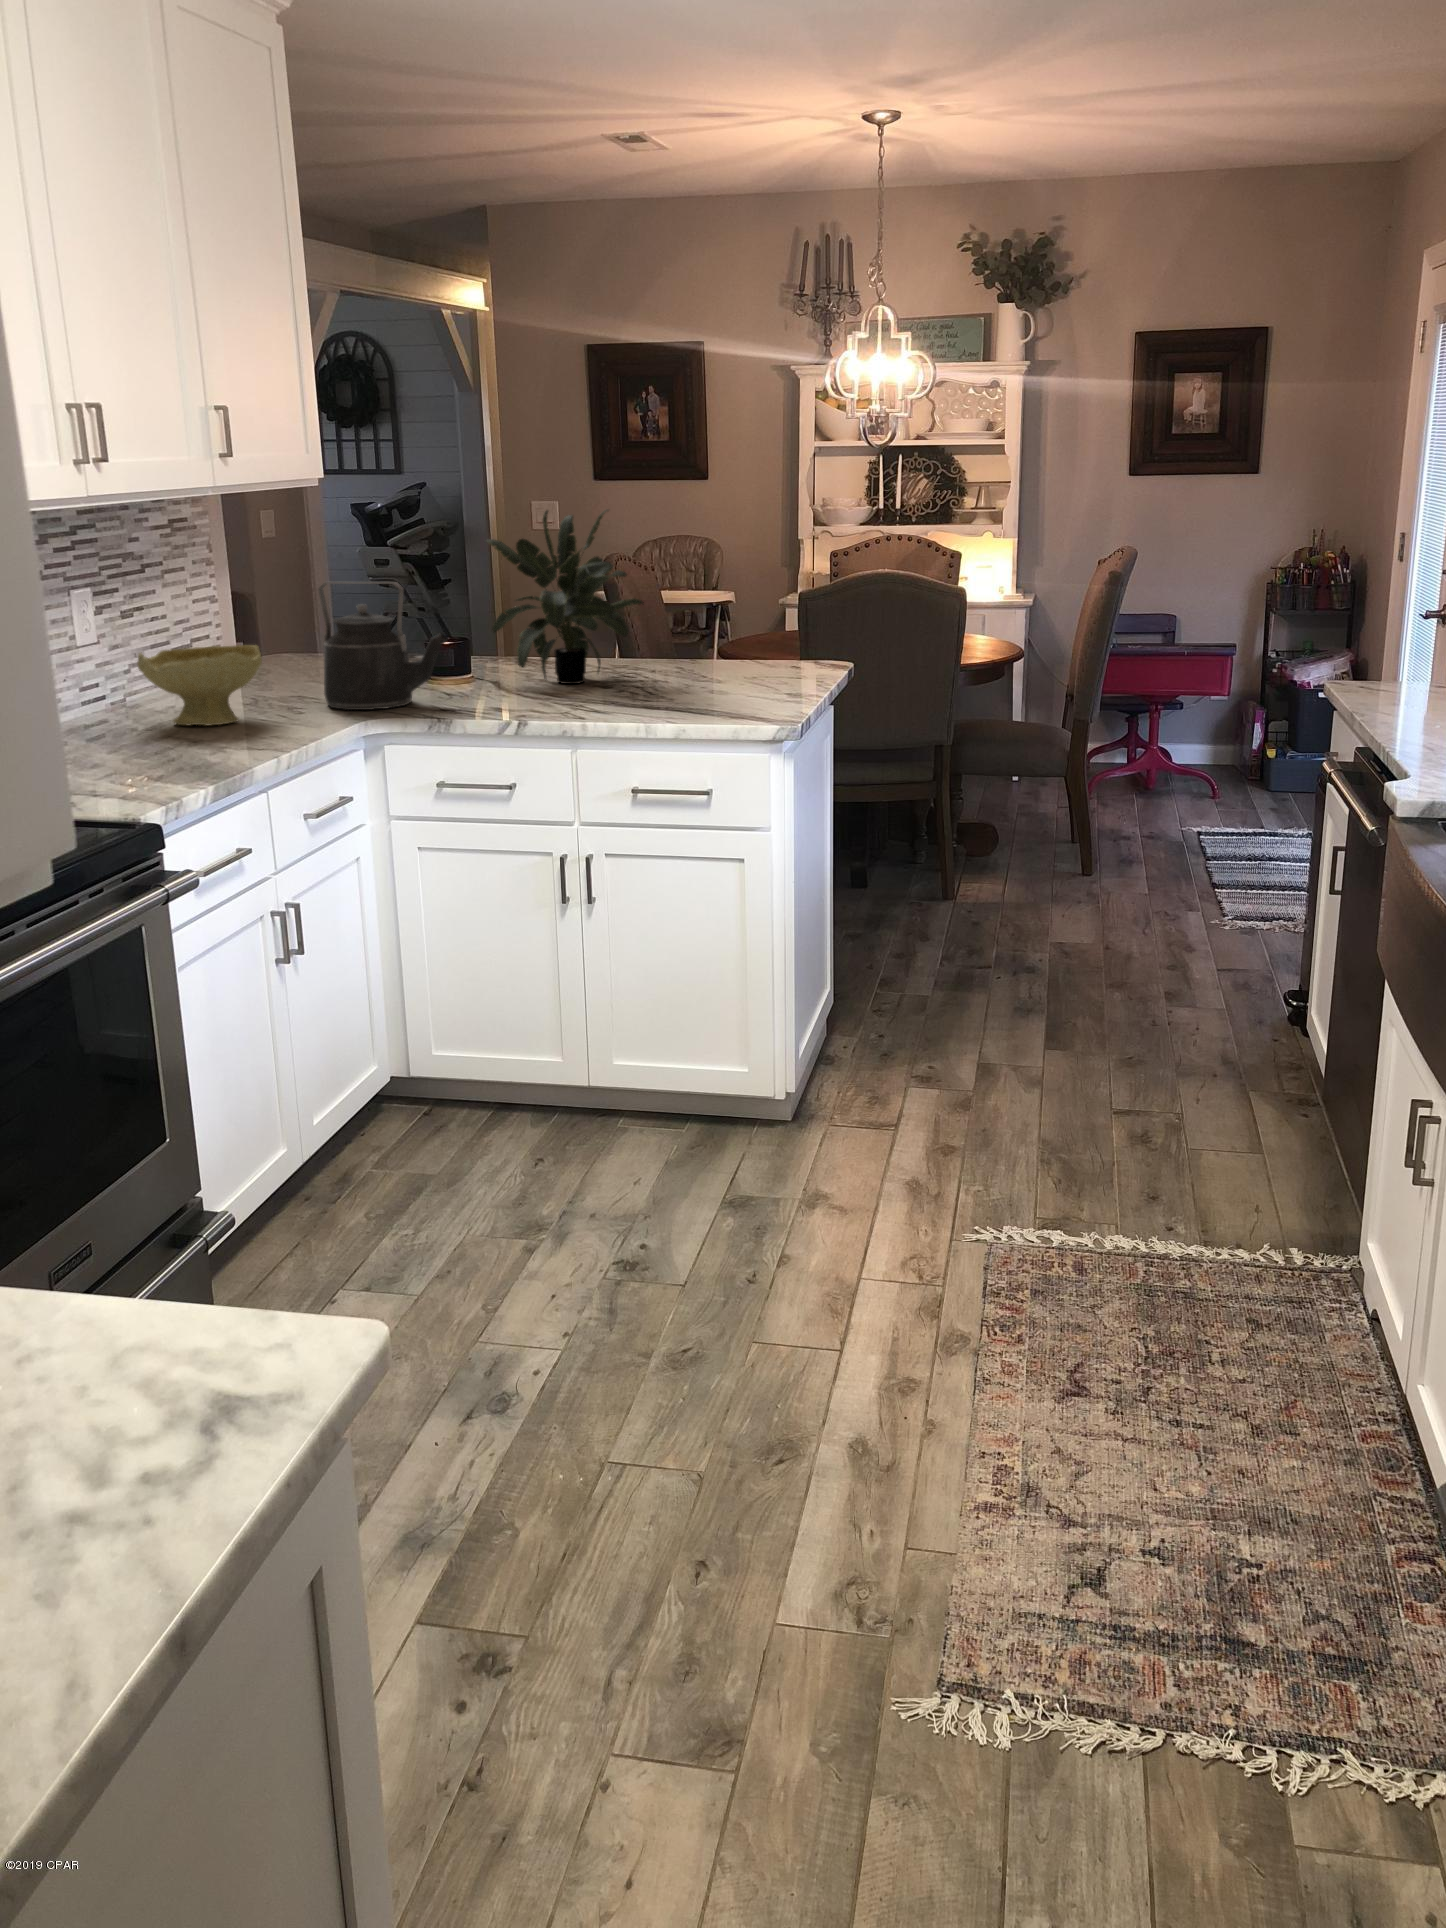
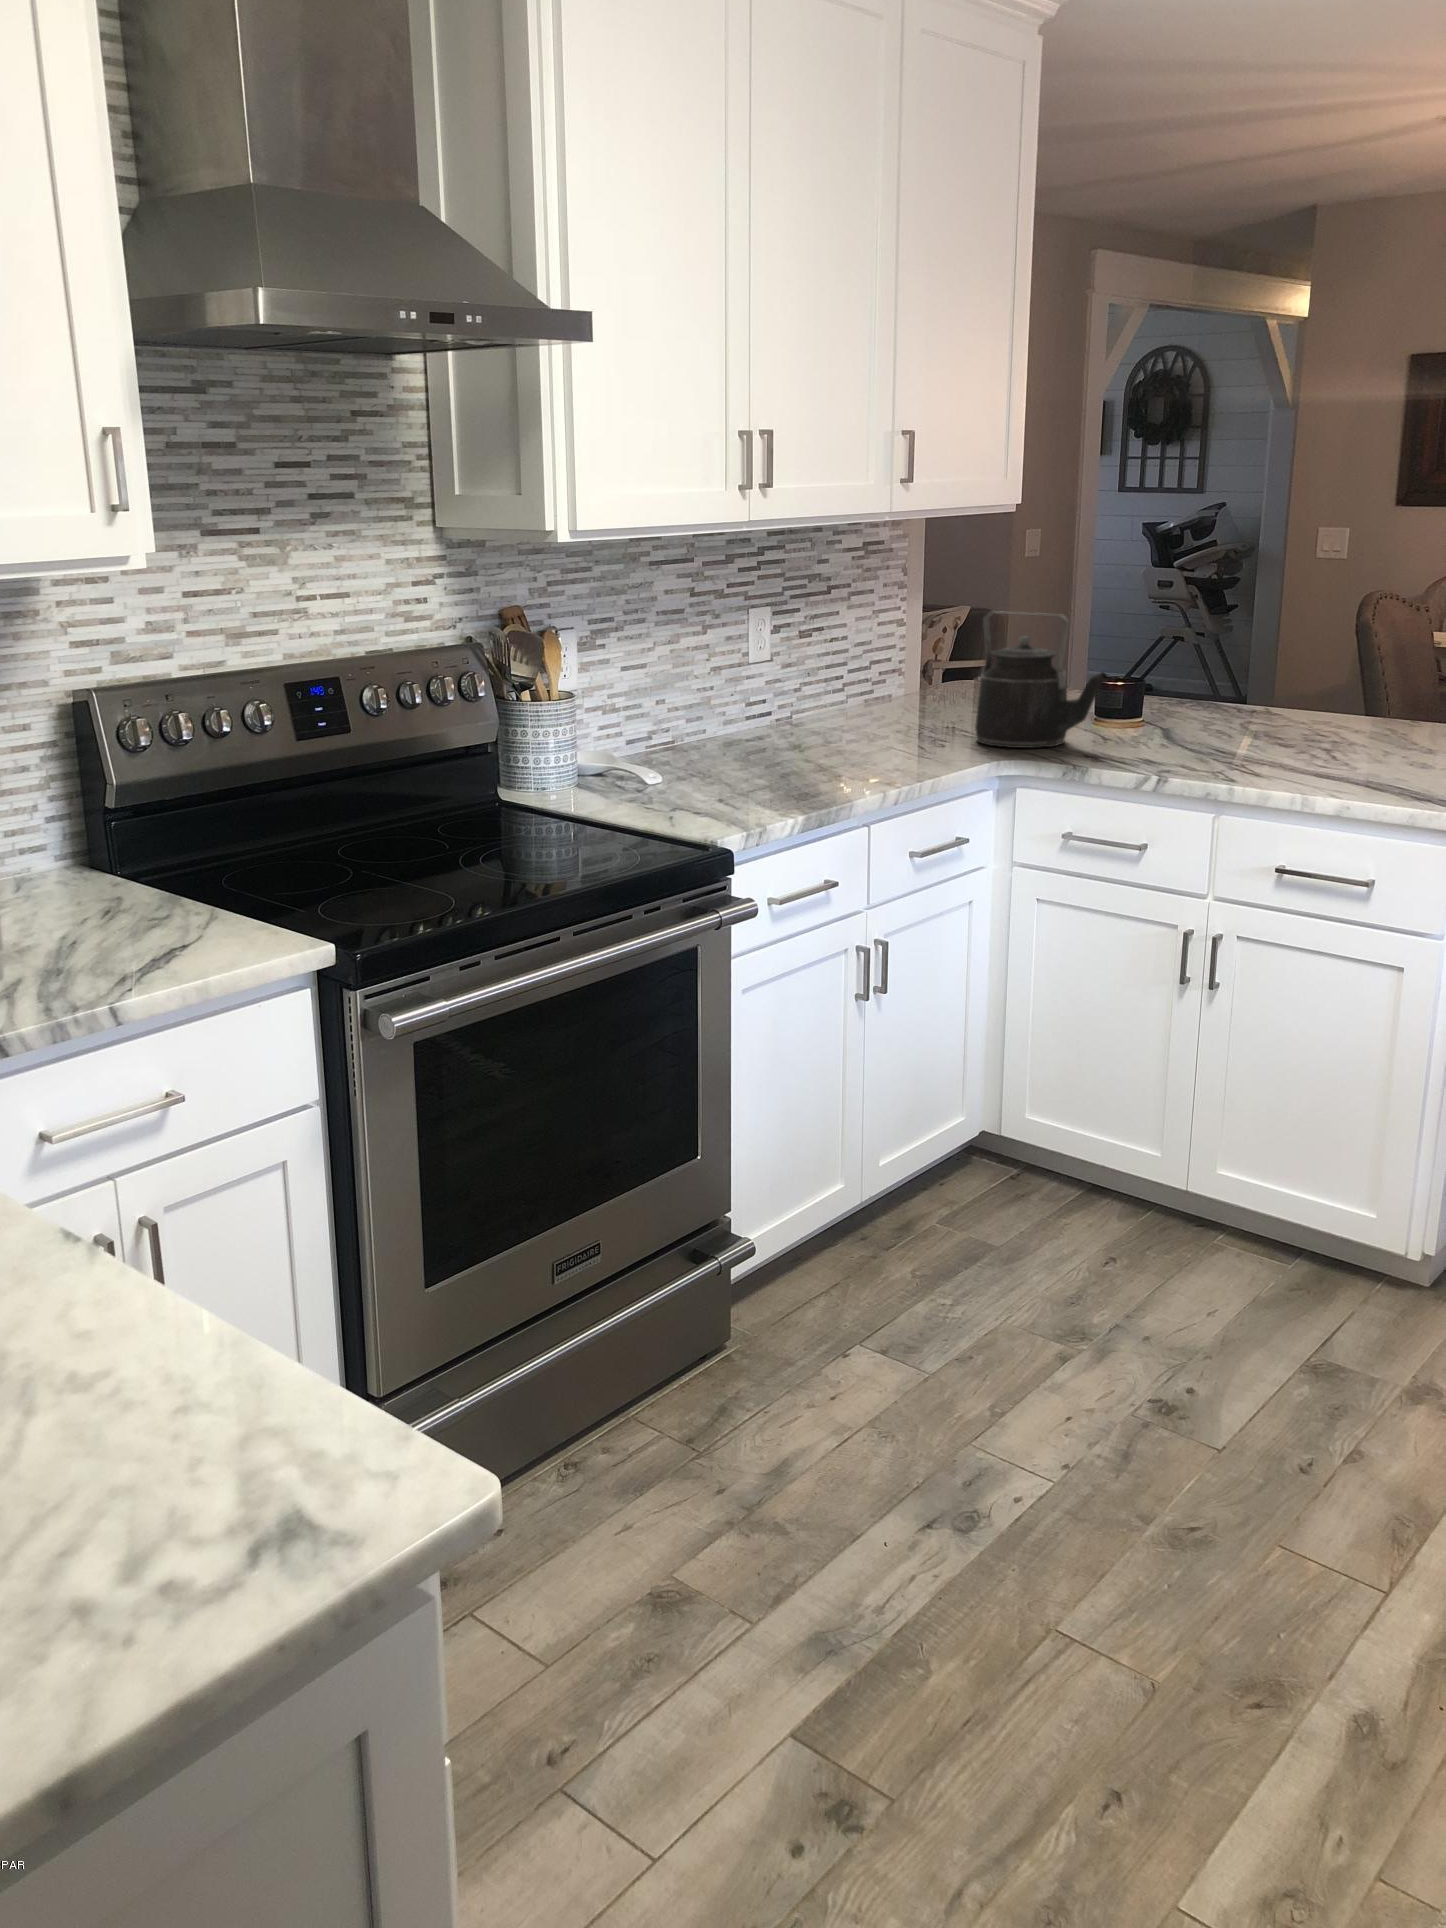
potted plant: present [486,510,644,684] -> none [1175,540,1357,737]
bowl: present [138,645,262,725] -> none [792,671,911,751]

